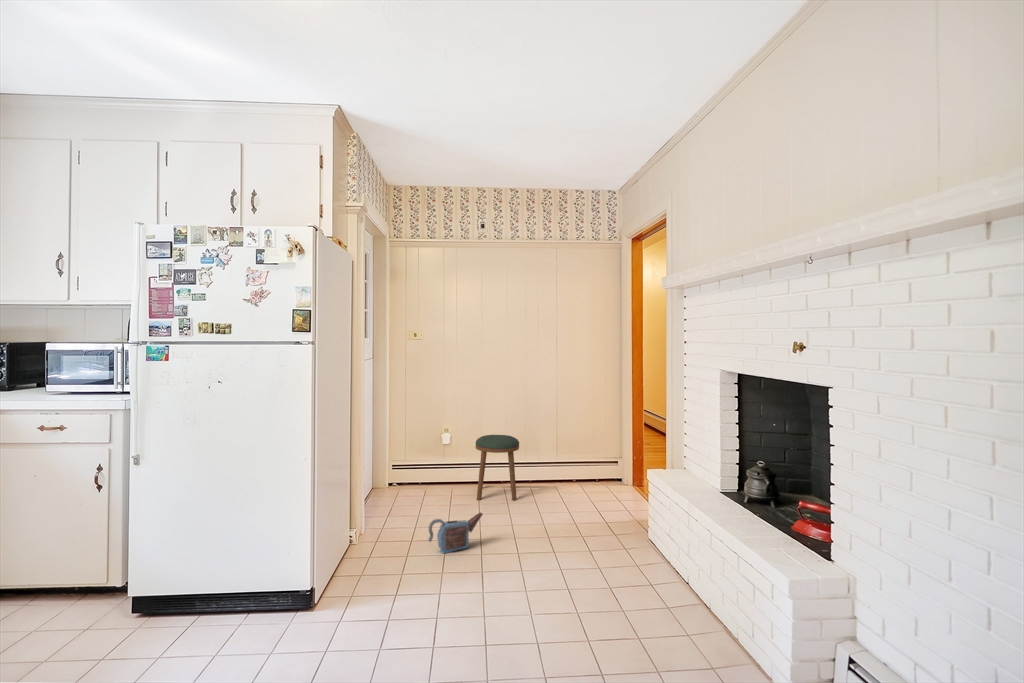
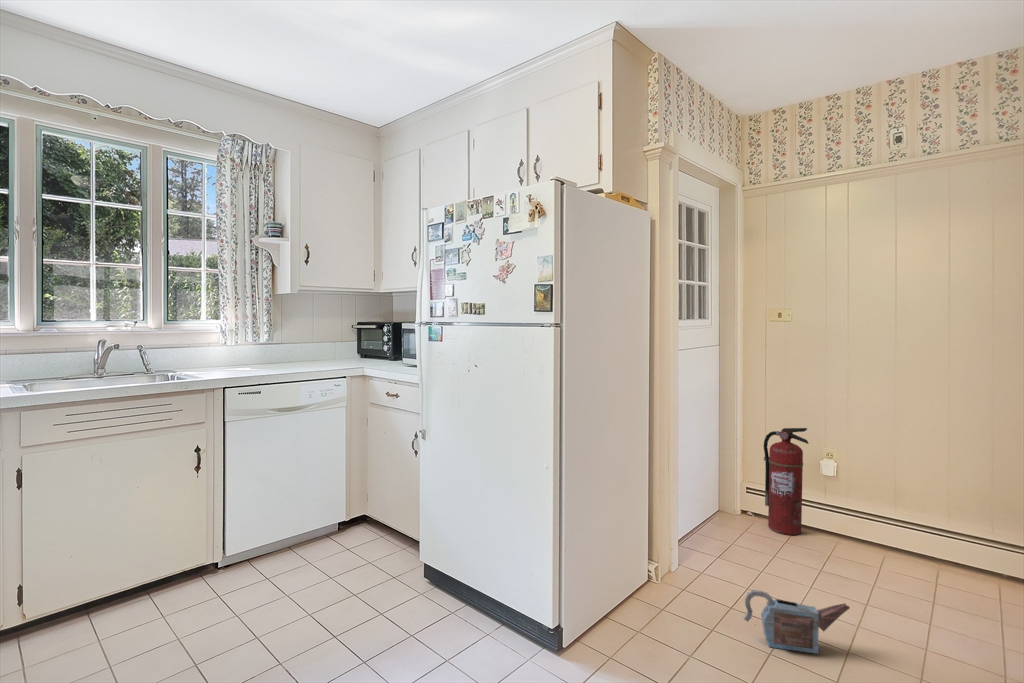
fire extinguisher: none [407,414,437,493] -> present [763,428,809,535]
stool: present [476,435,519,500] -> none [872,472,966,594]

